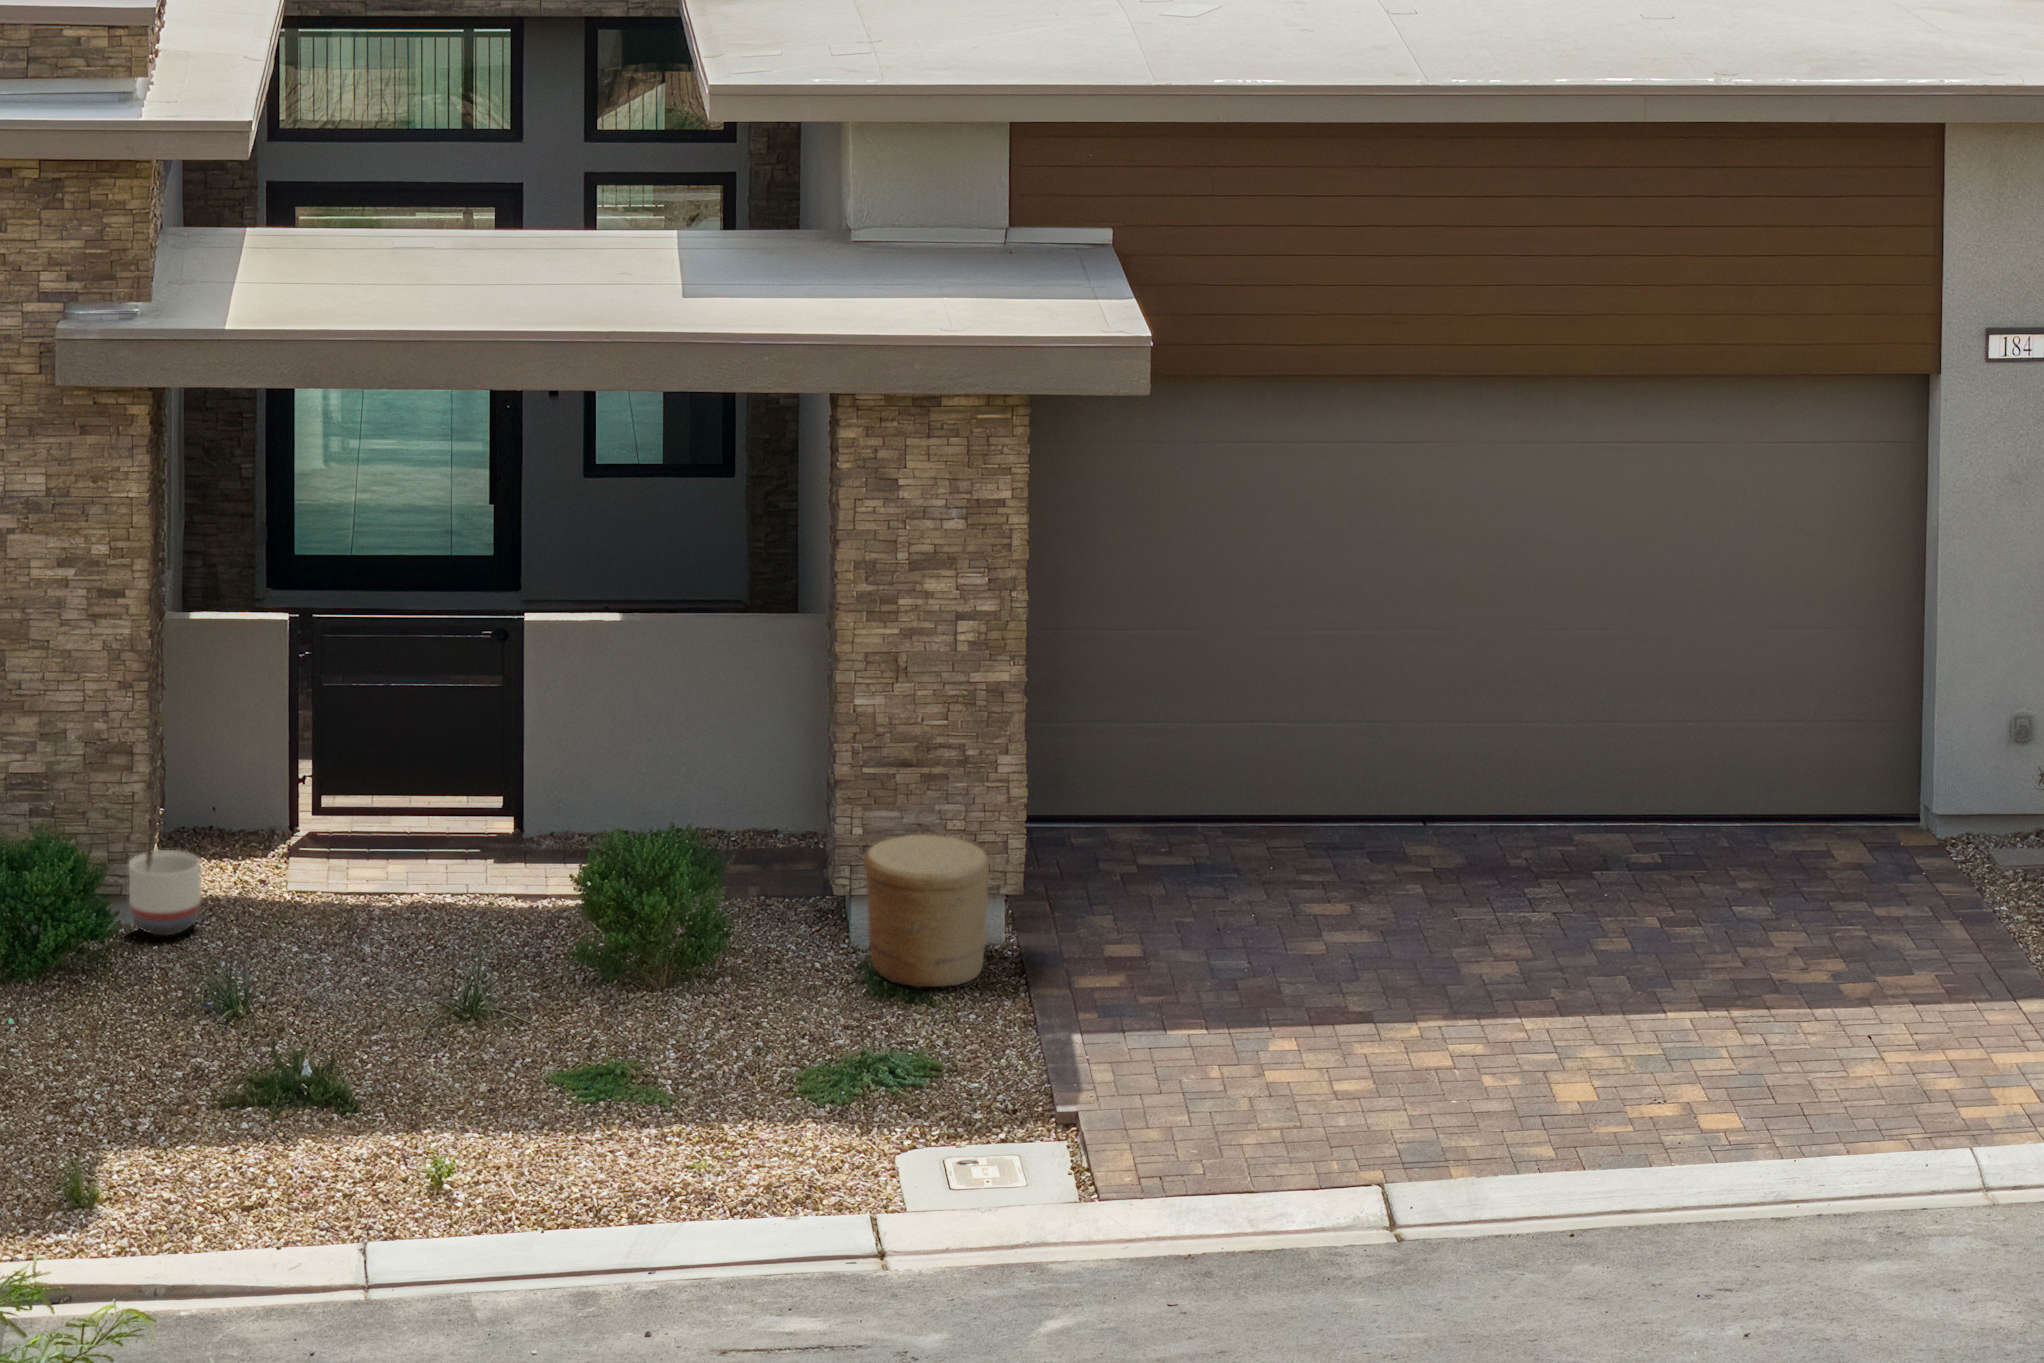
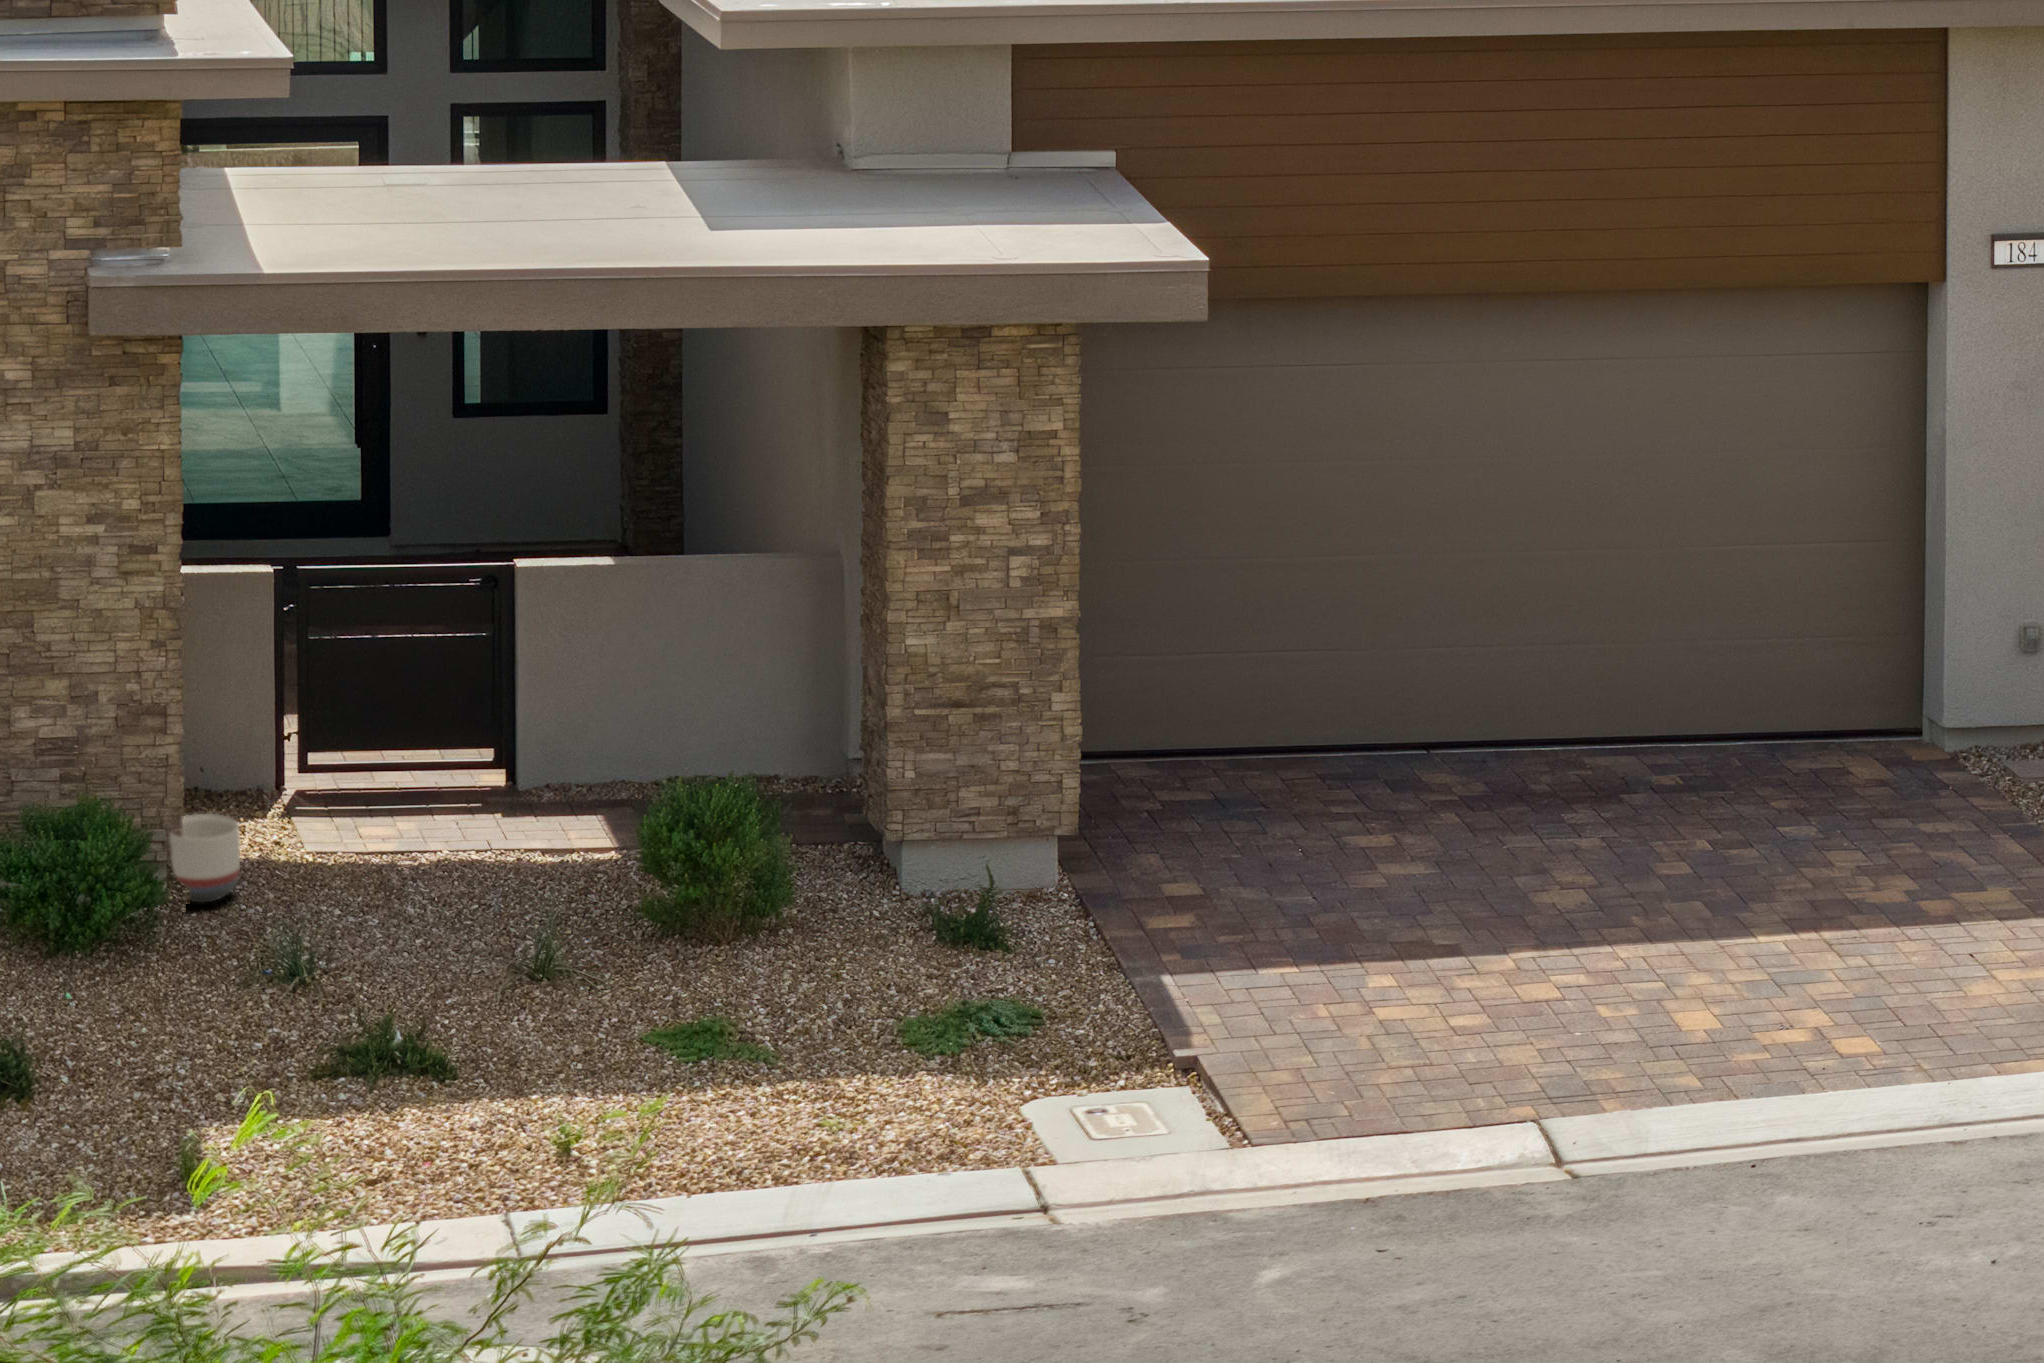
woven basket: present [864,835,989,987] -> none [936,777,1063,933]

